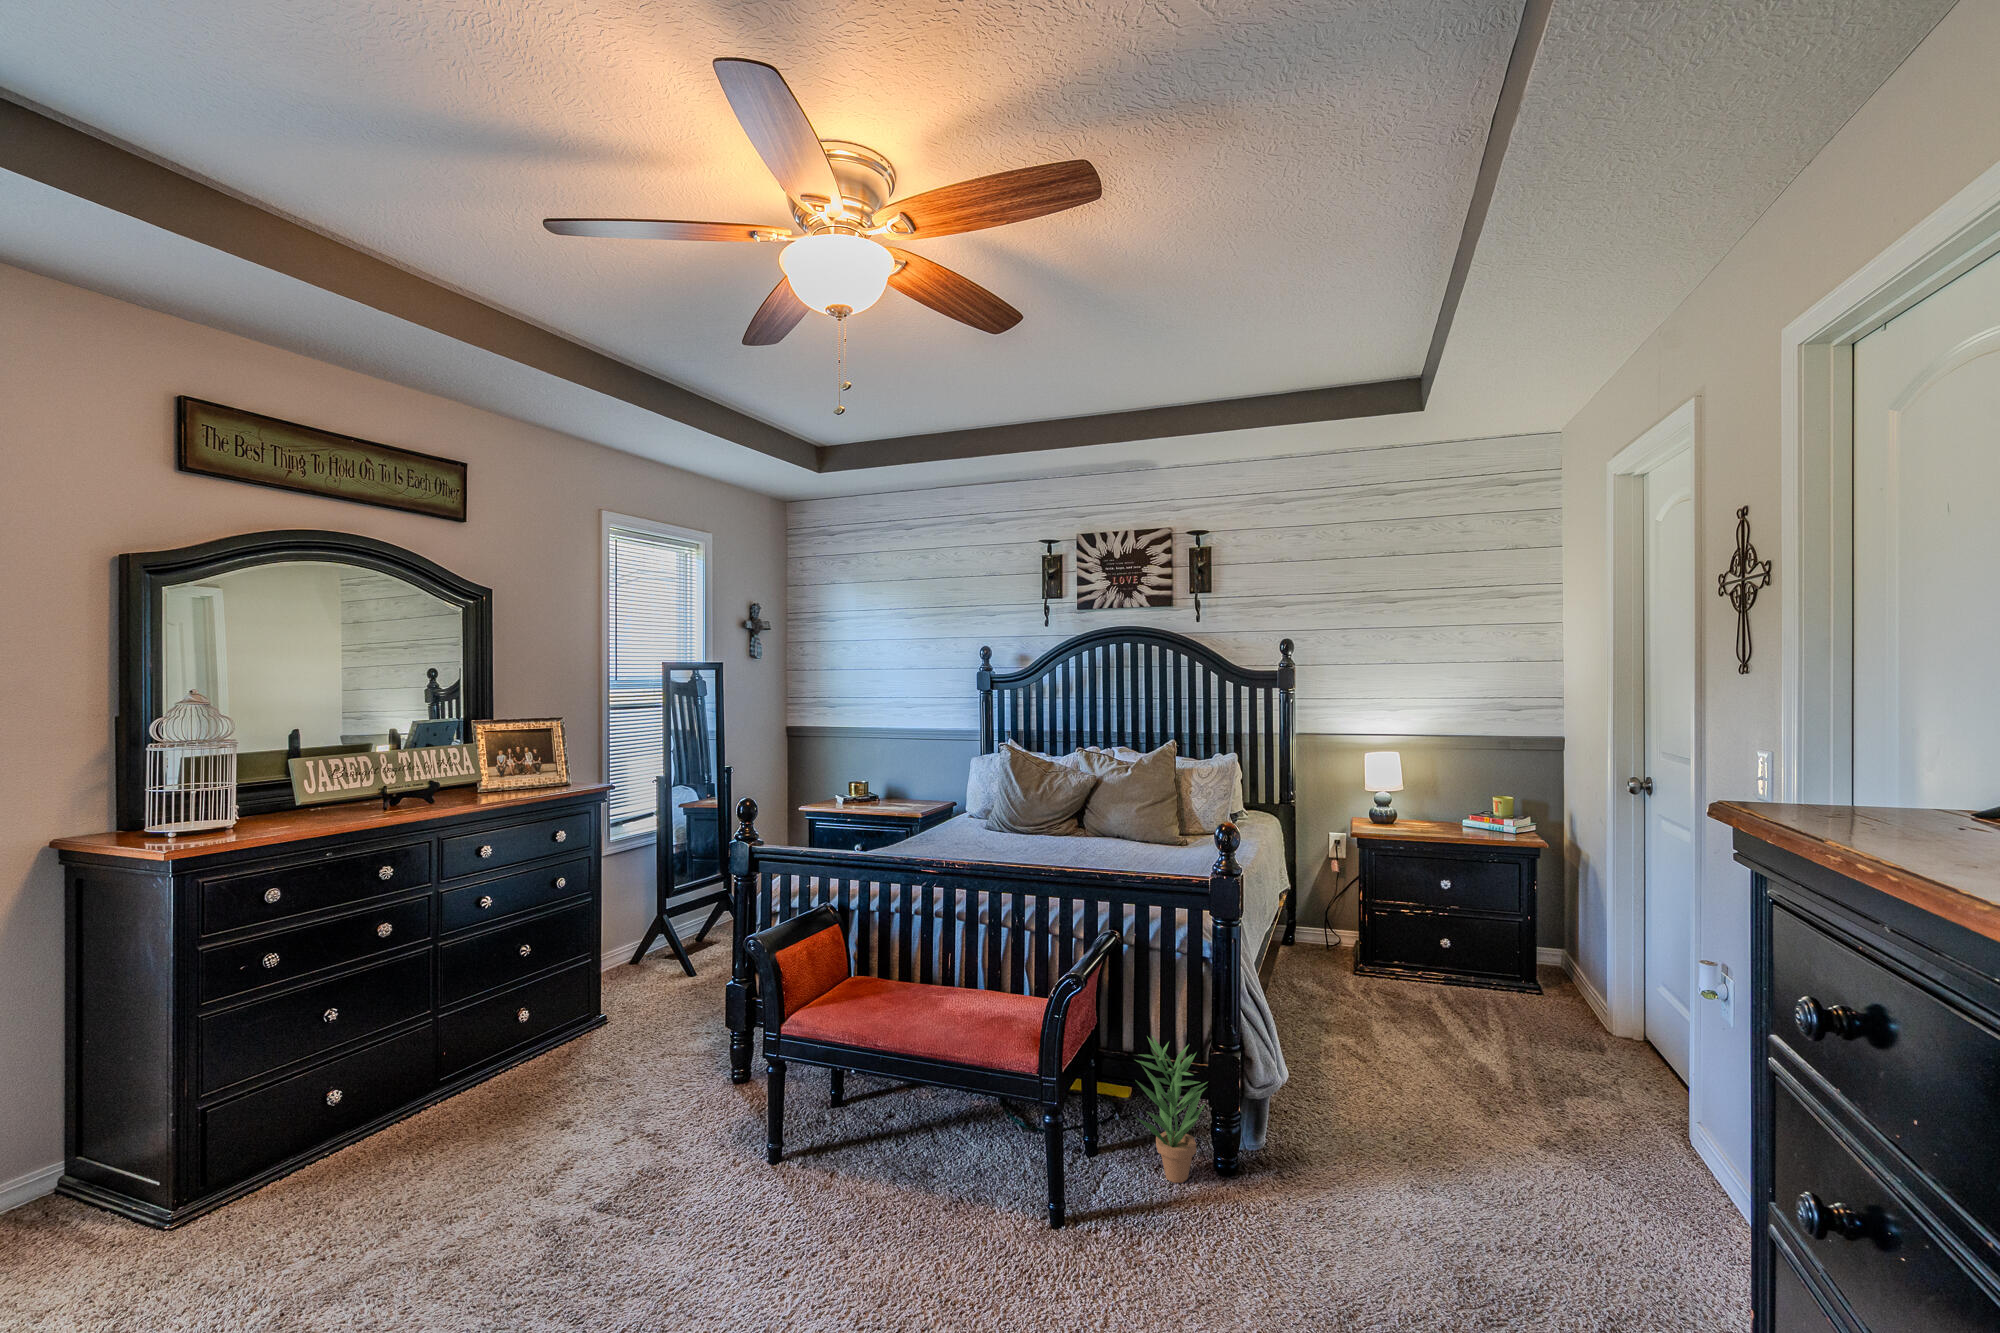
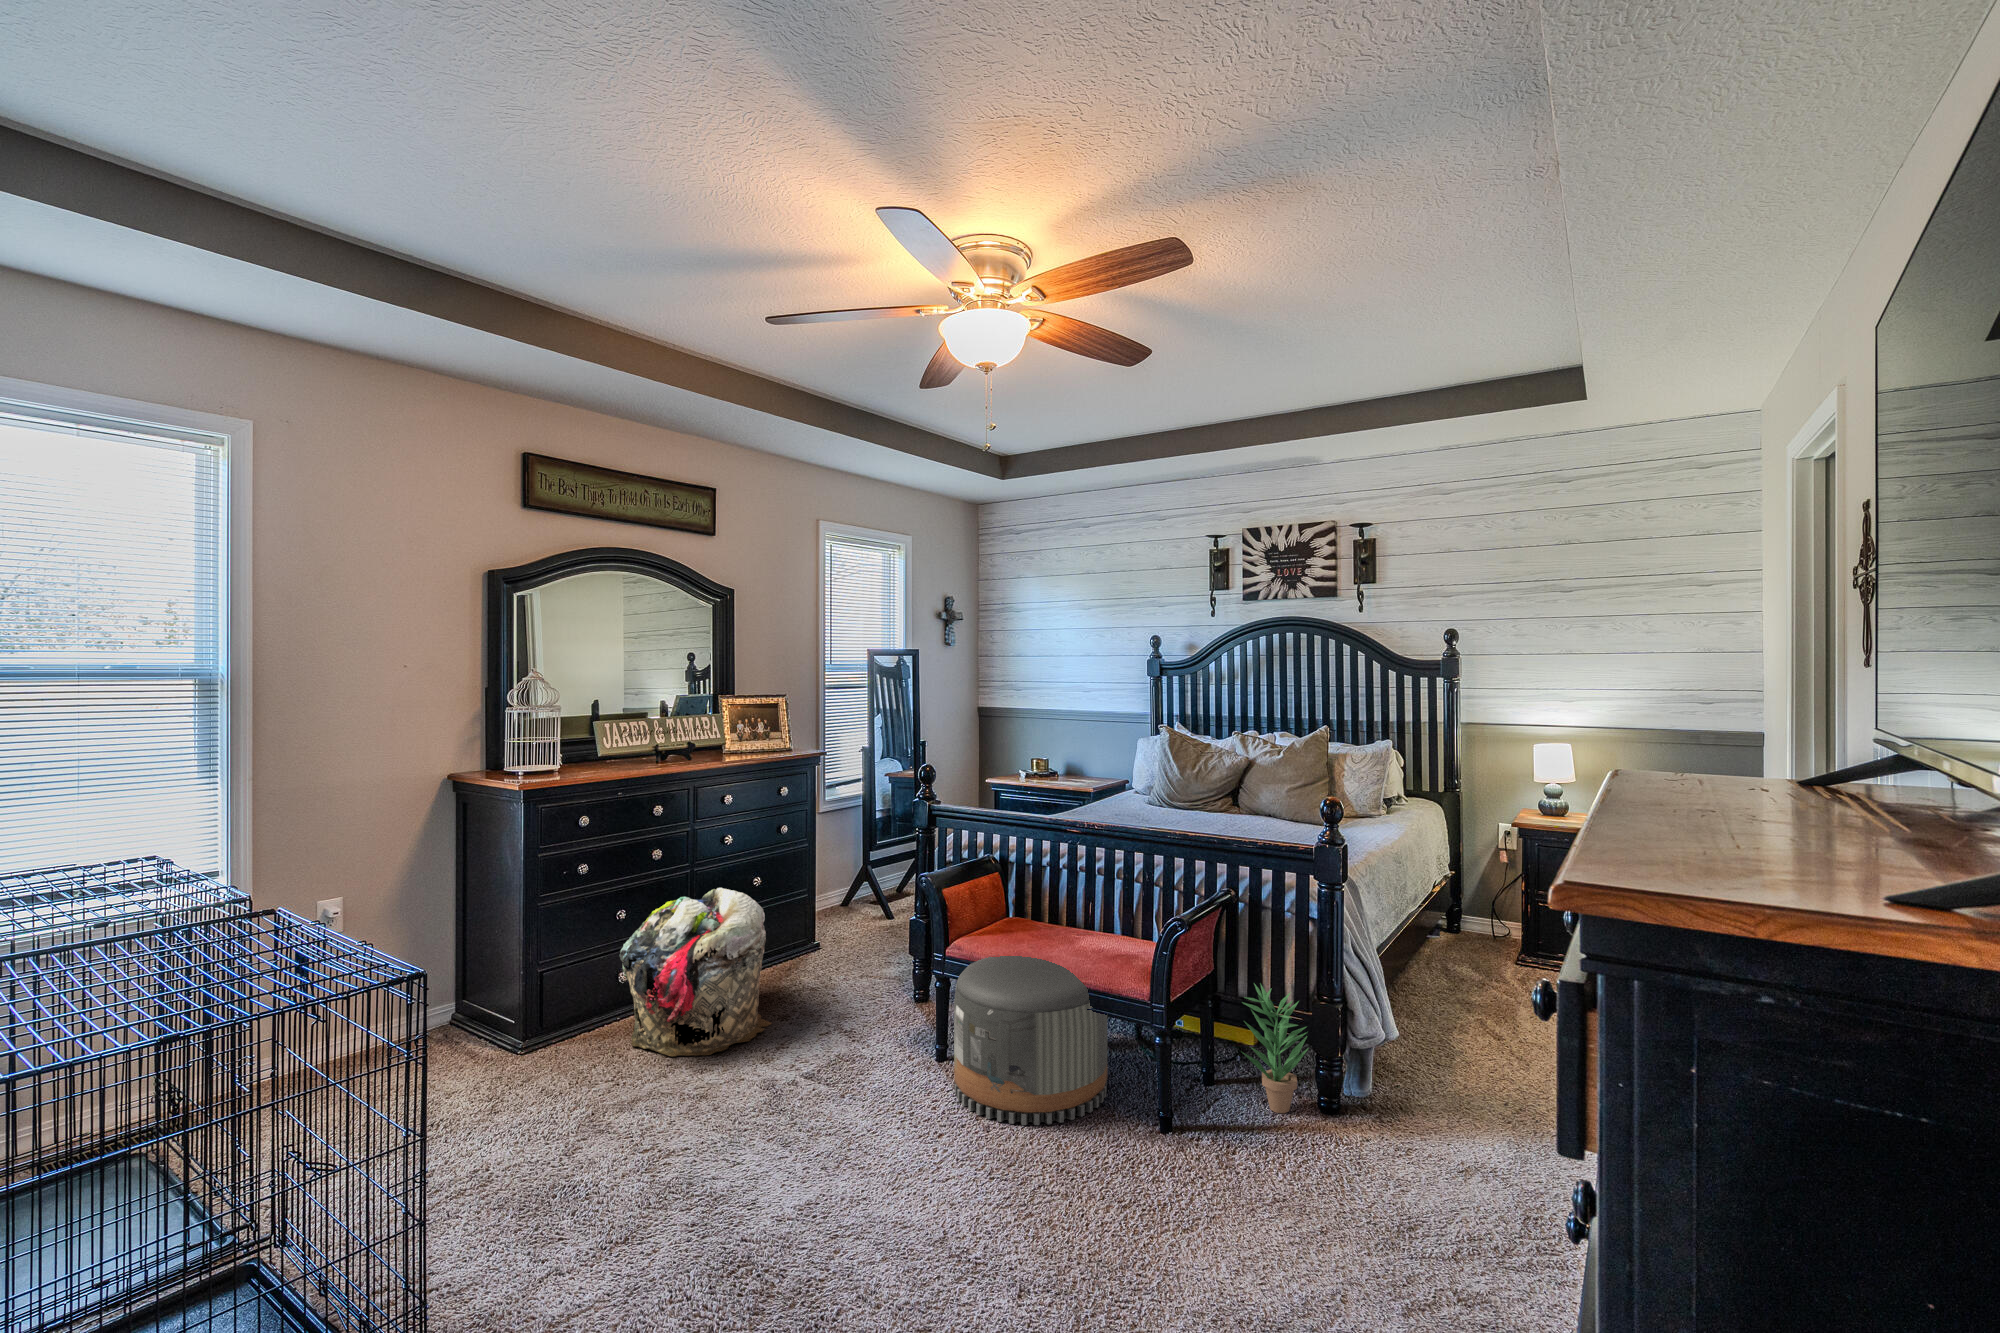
laundry basket: none [328,966,549,1204] -> present [620,888,772,1056]
pouf: none [796,1018,981,1243] -> present [954,956,1107,1125]

